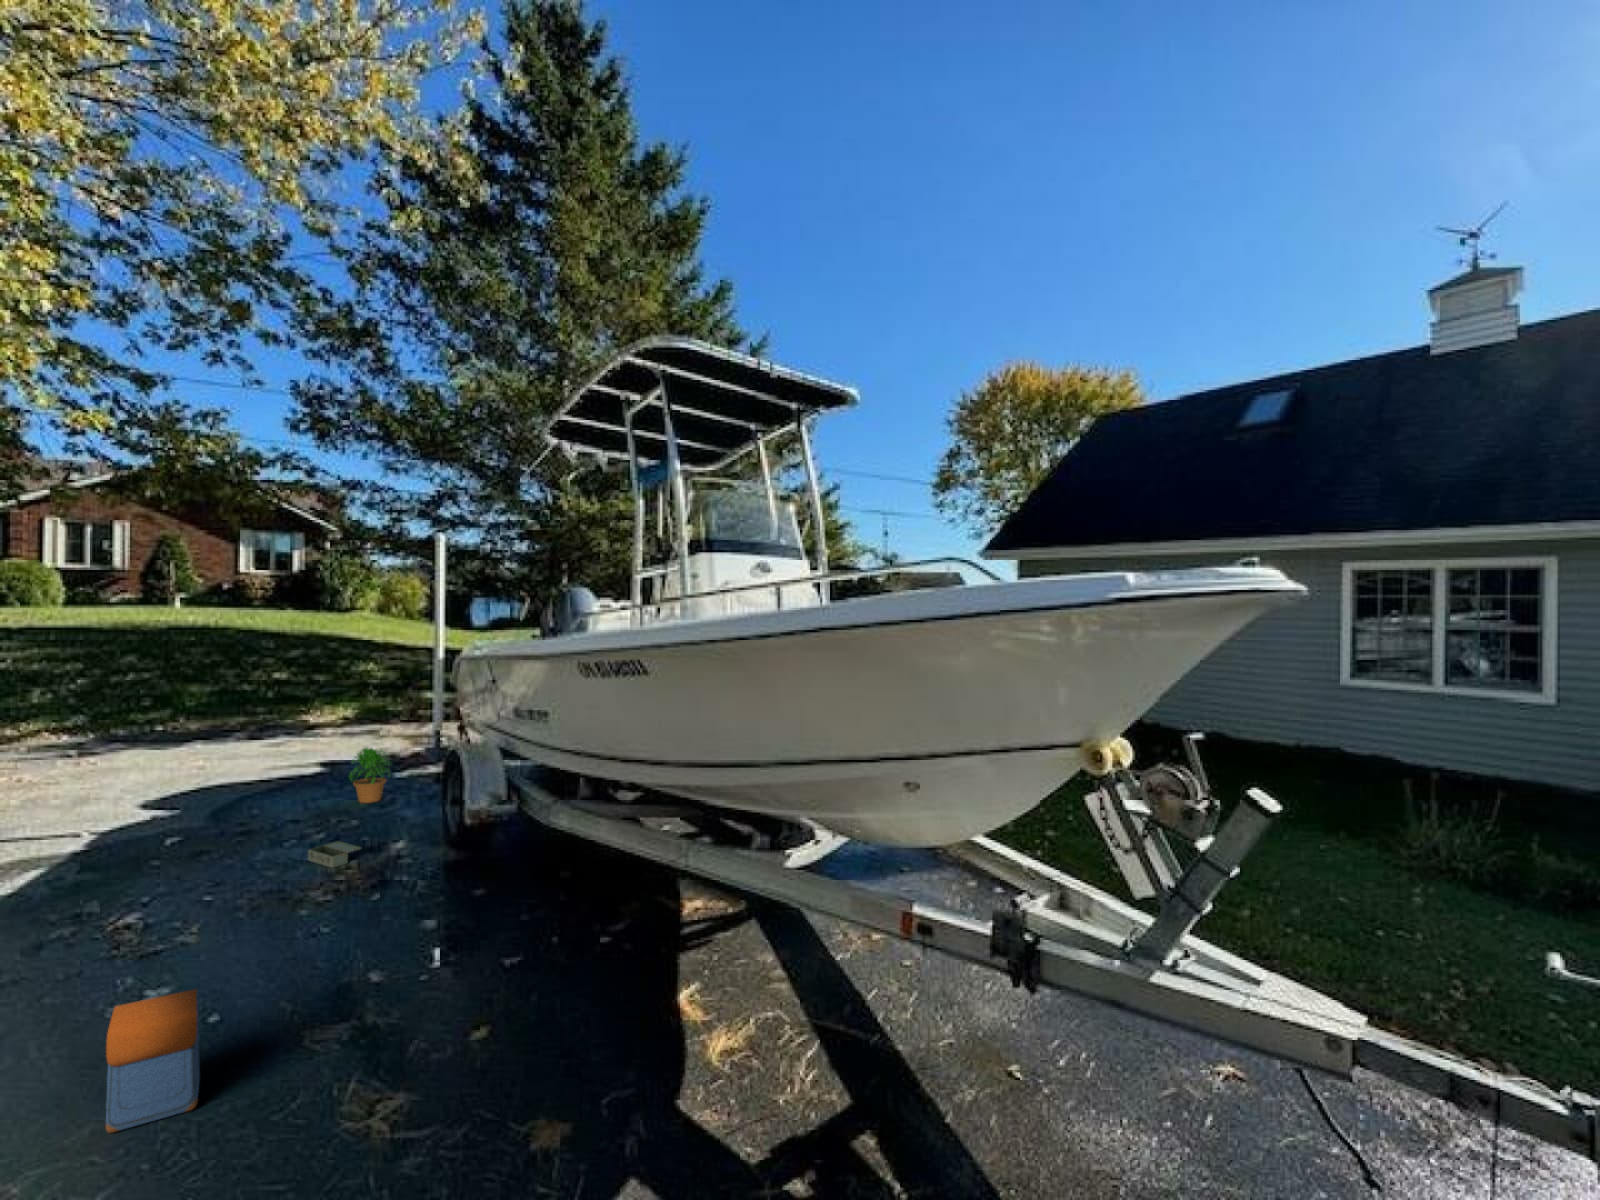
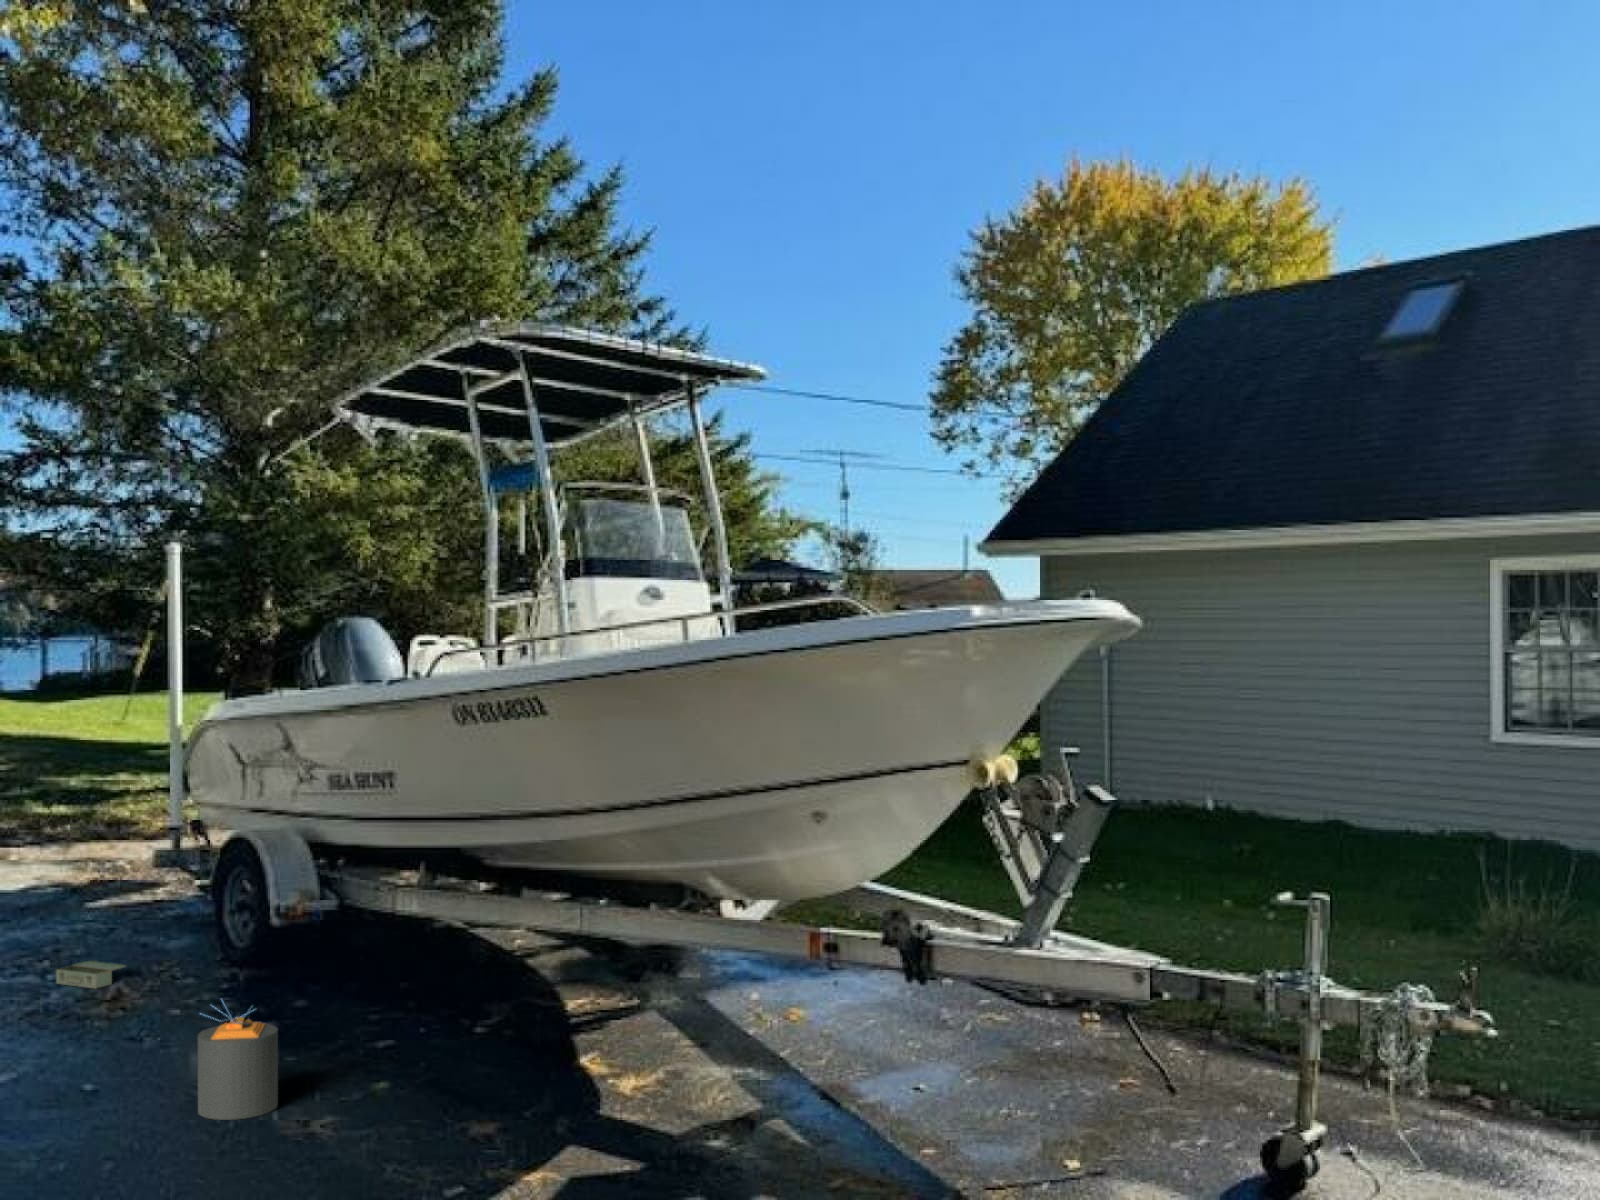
potted plant: present [349,747,390,803] -> none [48,850,111,931]
trash can: none [283,948,372,1088] -> present [198,1000,278,1120]
backpack: present [106,989,200,1133] -> none [52,1025,134,1145]

